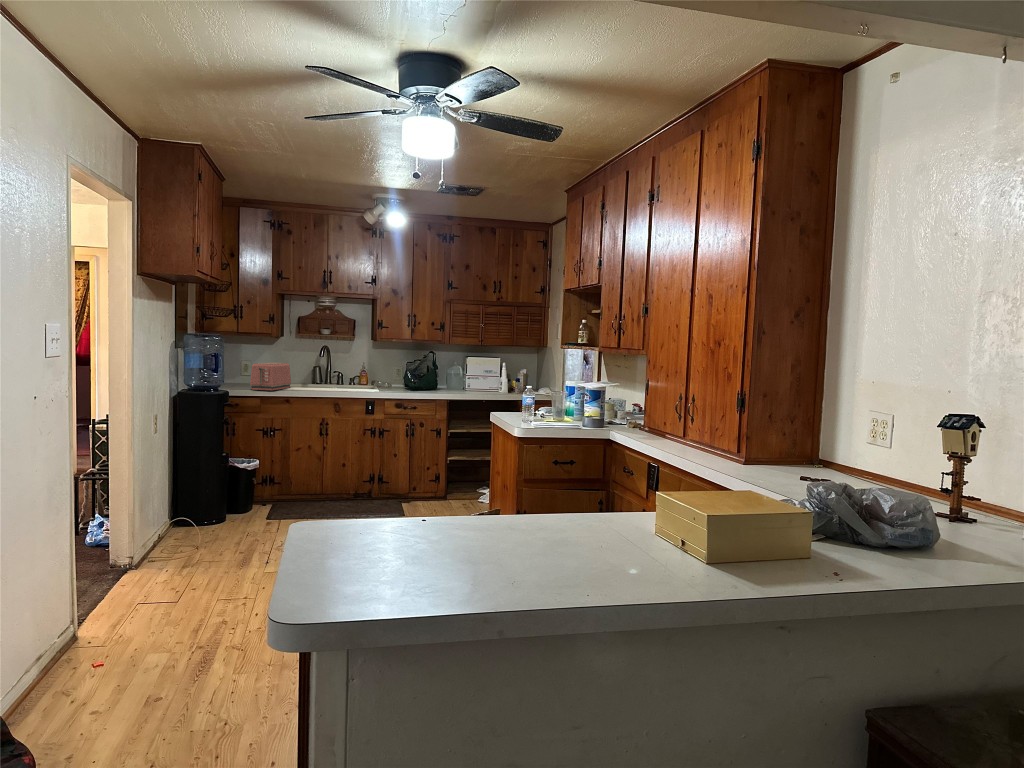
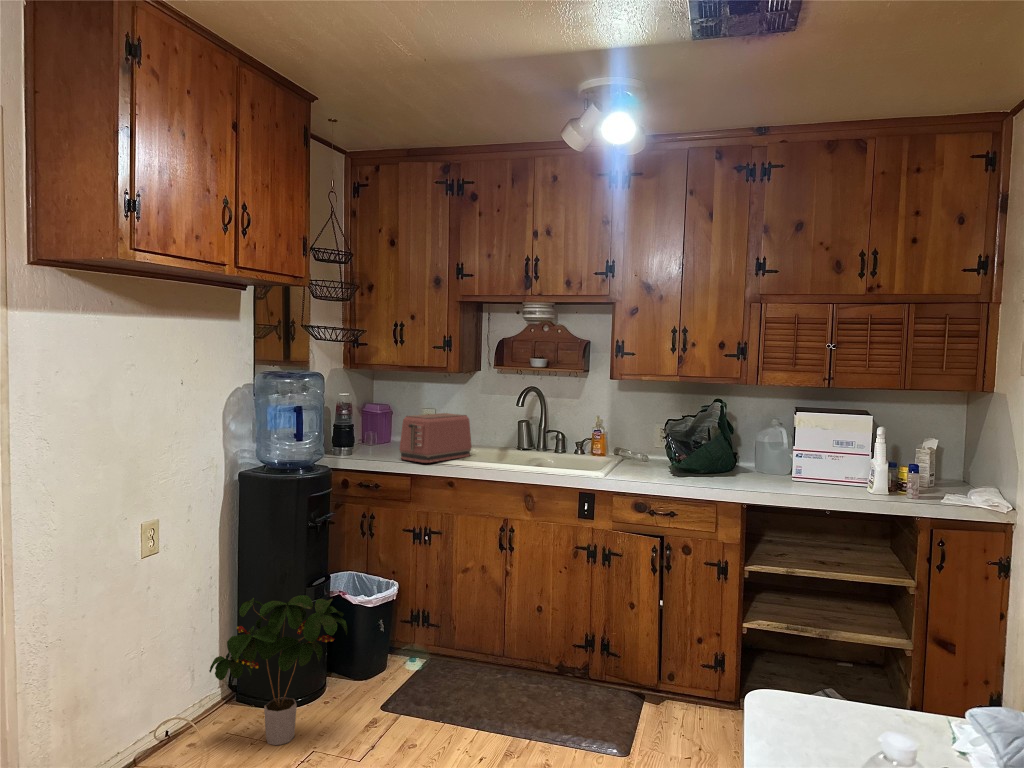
potted plant: none [184,456,261,534] -> present [209,595,347,745]

